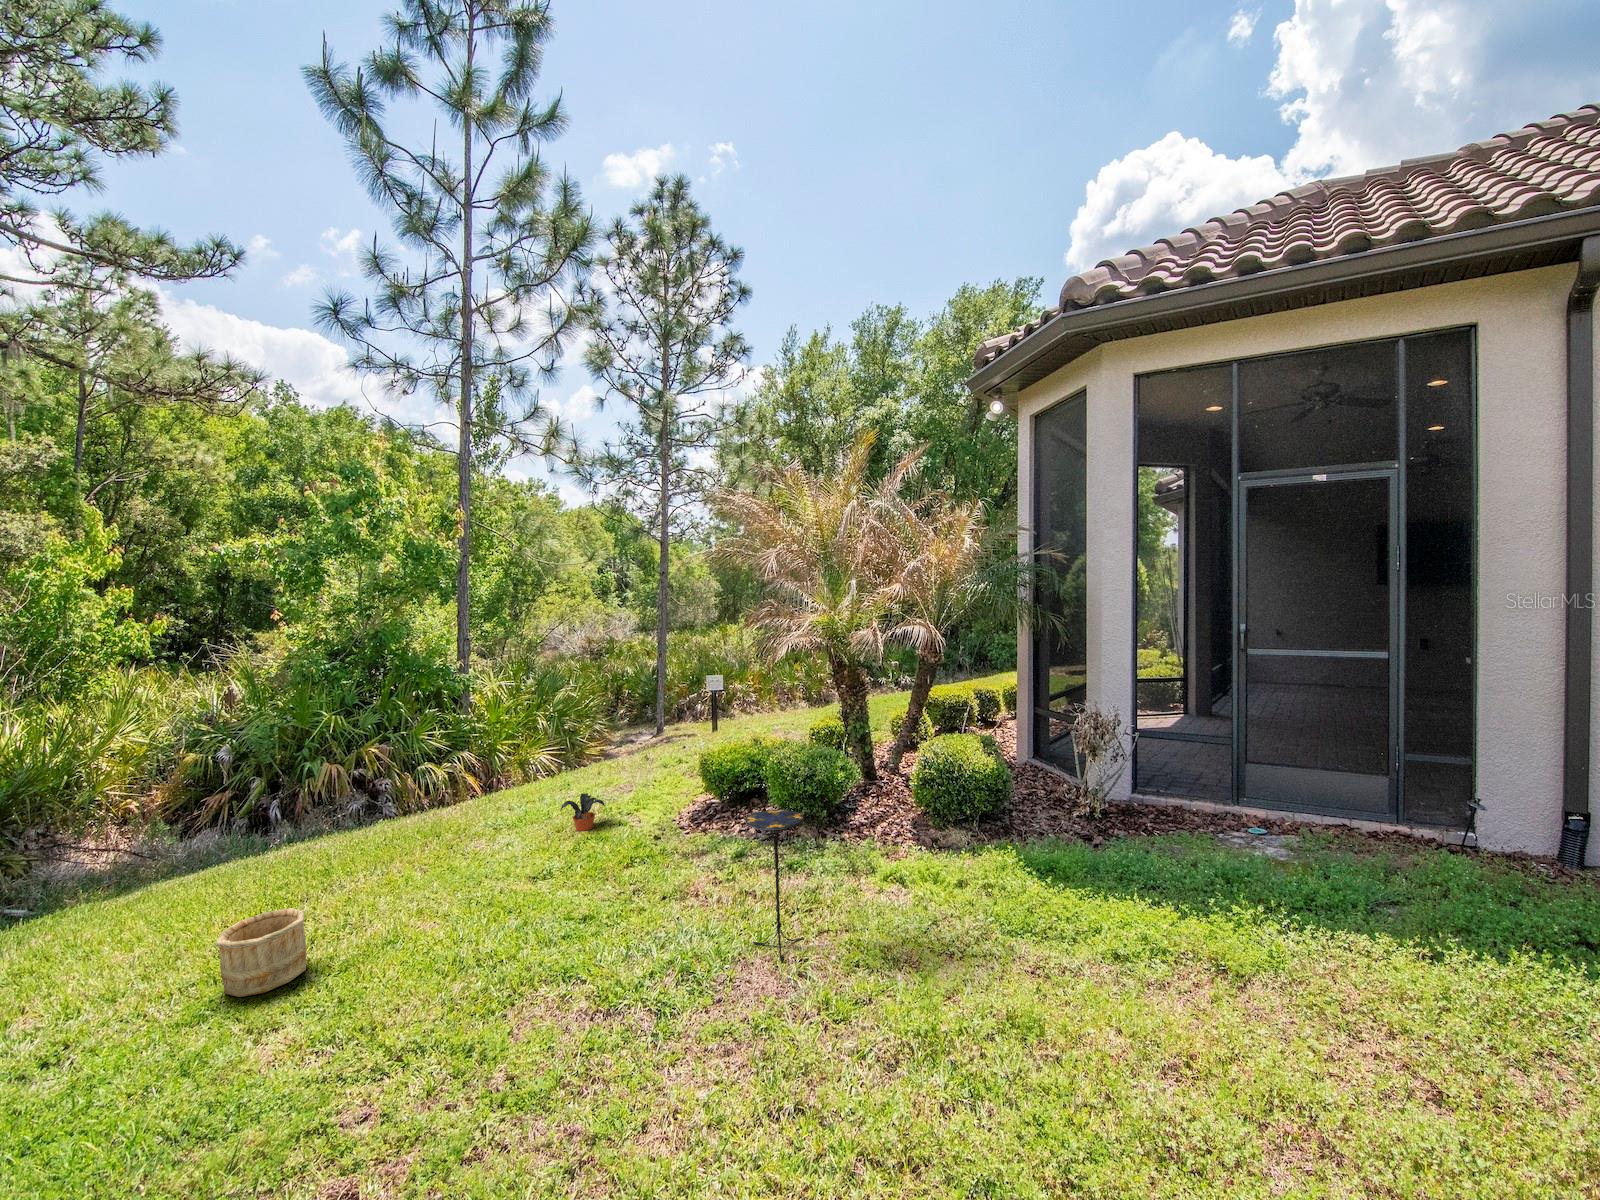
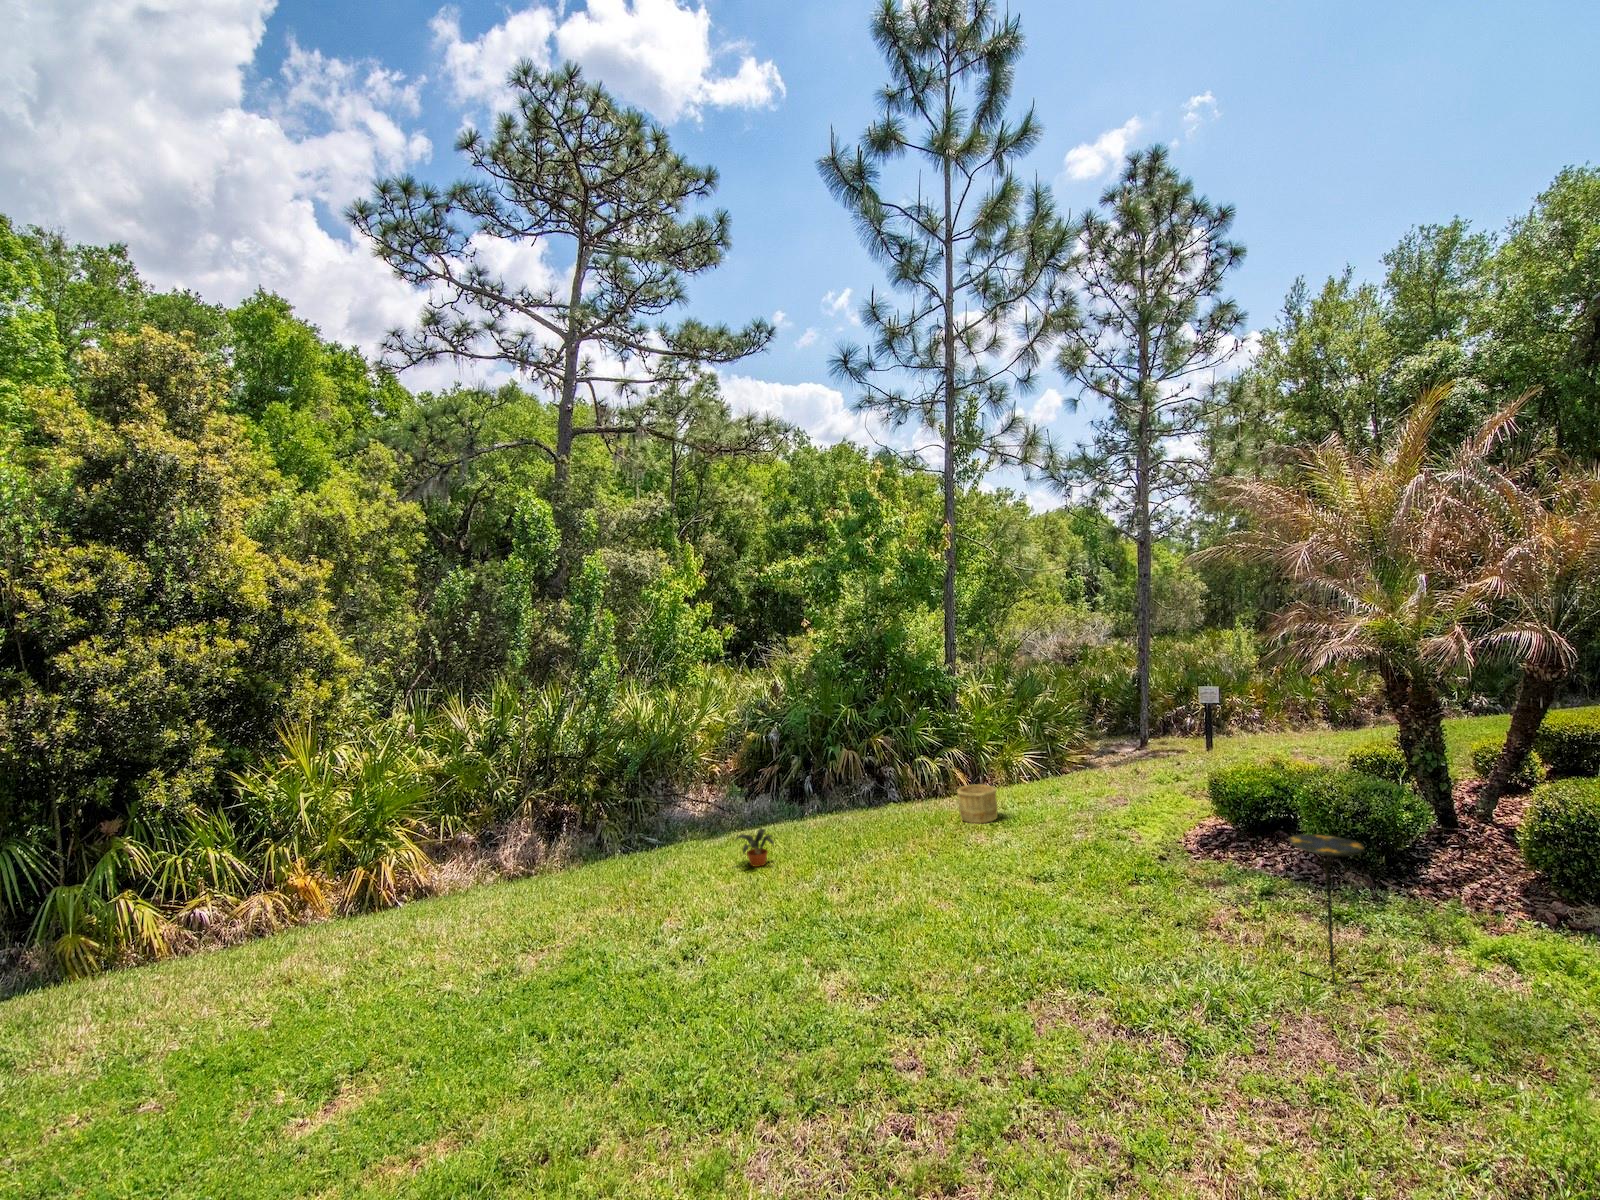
potted plant: present [560,793,605,831] -> present [736,829,774,867]
wooden bucket: present [215,908,306,997] -> present [957,784,998,823]

